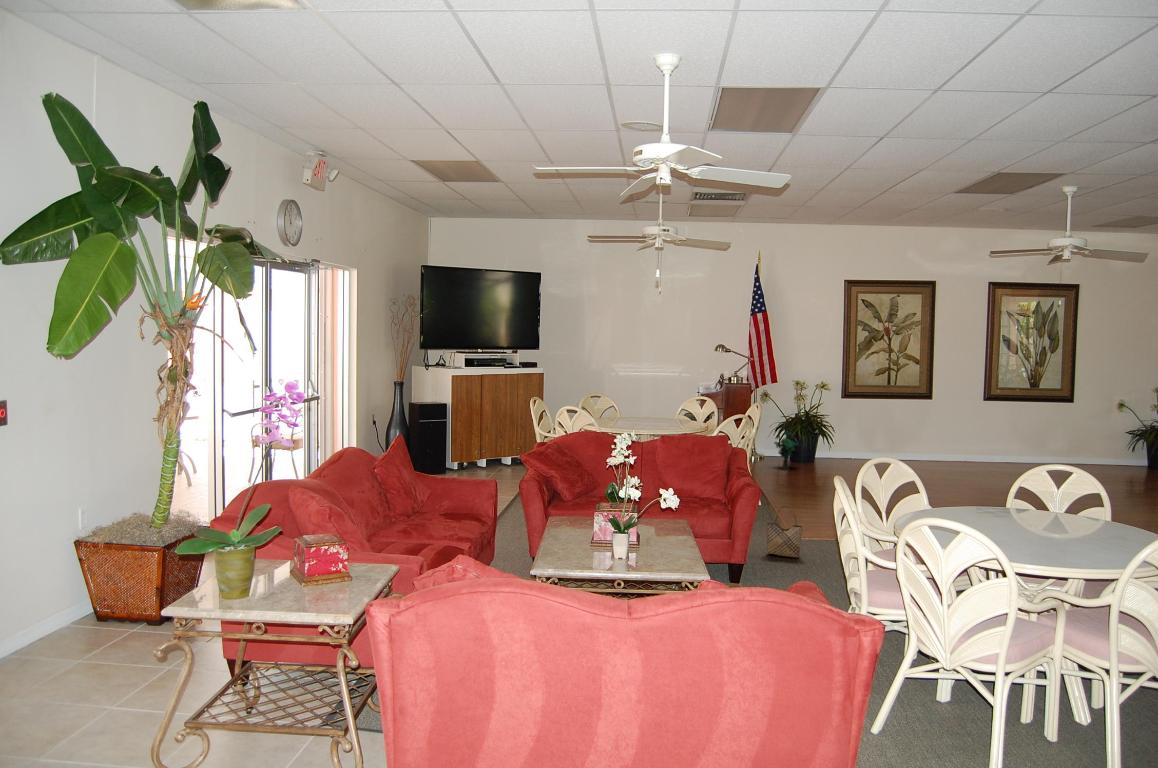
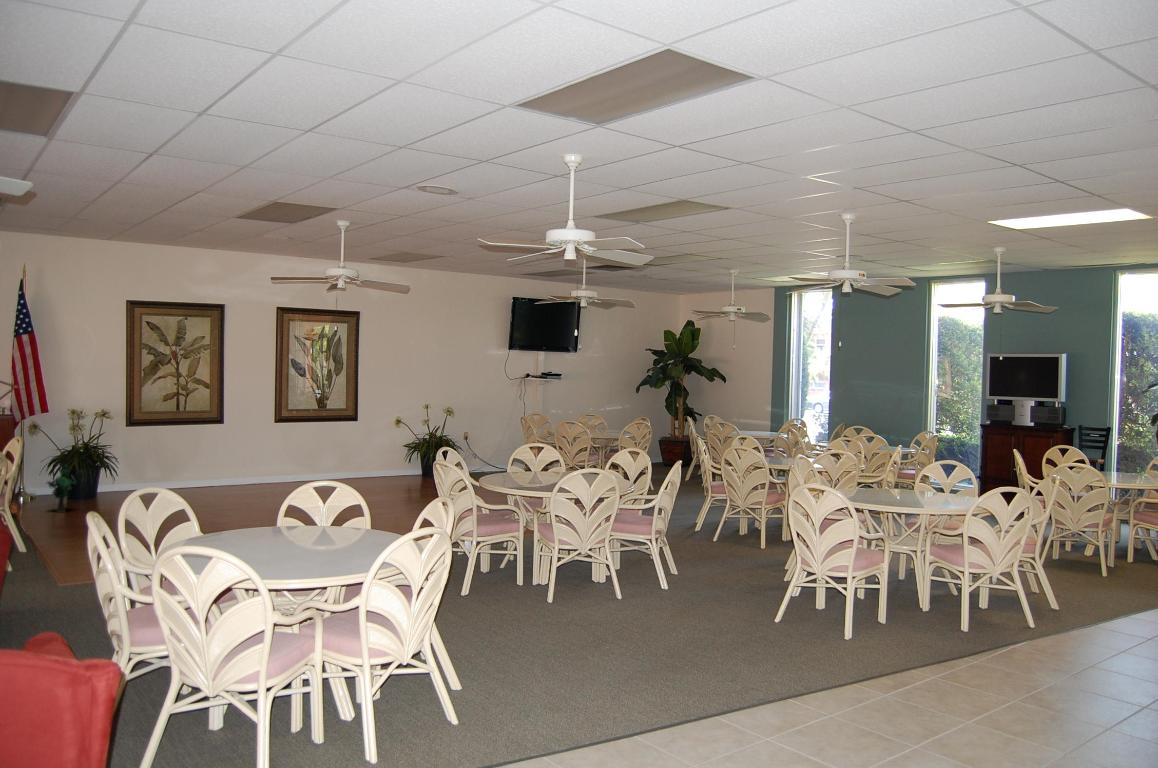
woven basket: present [766,506,803,557] -> none [40,546,81,596]

